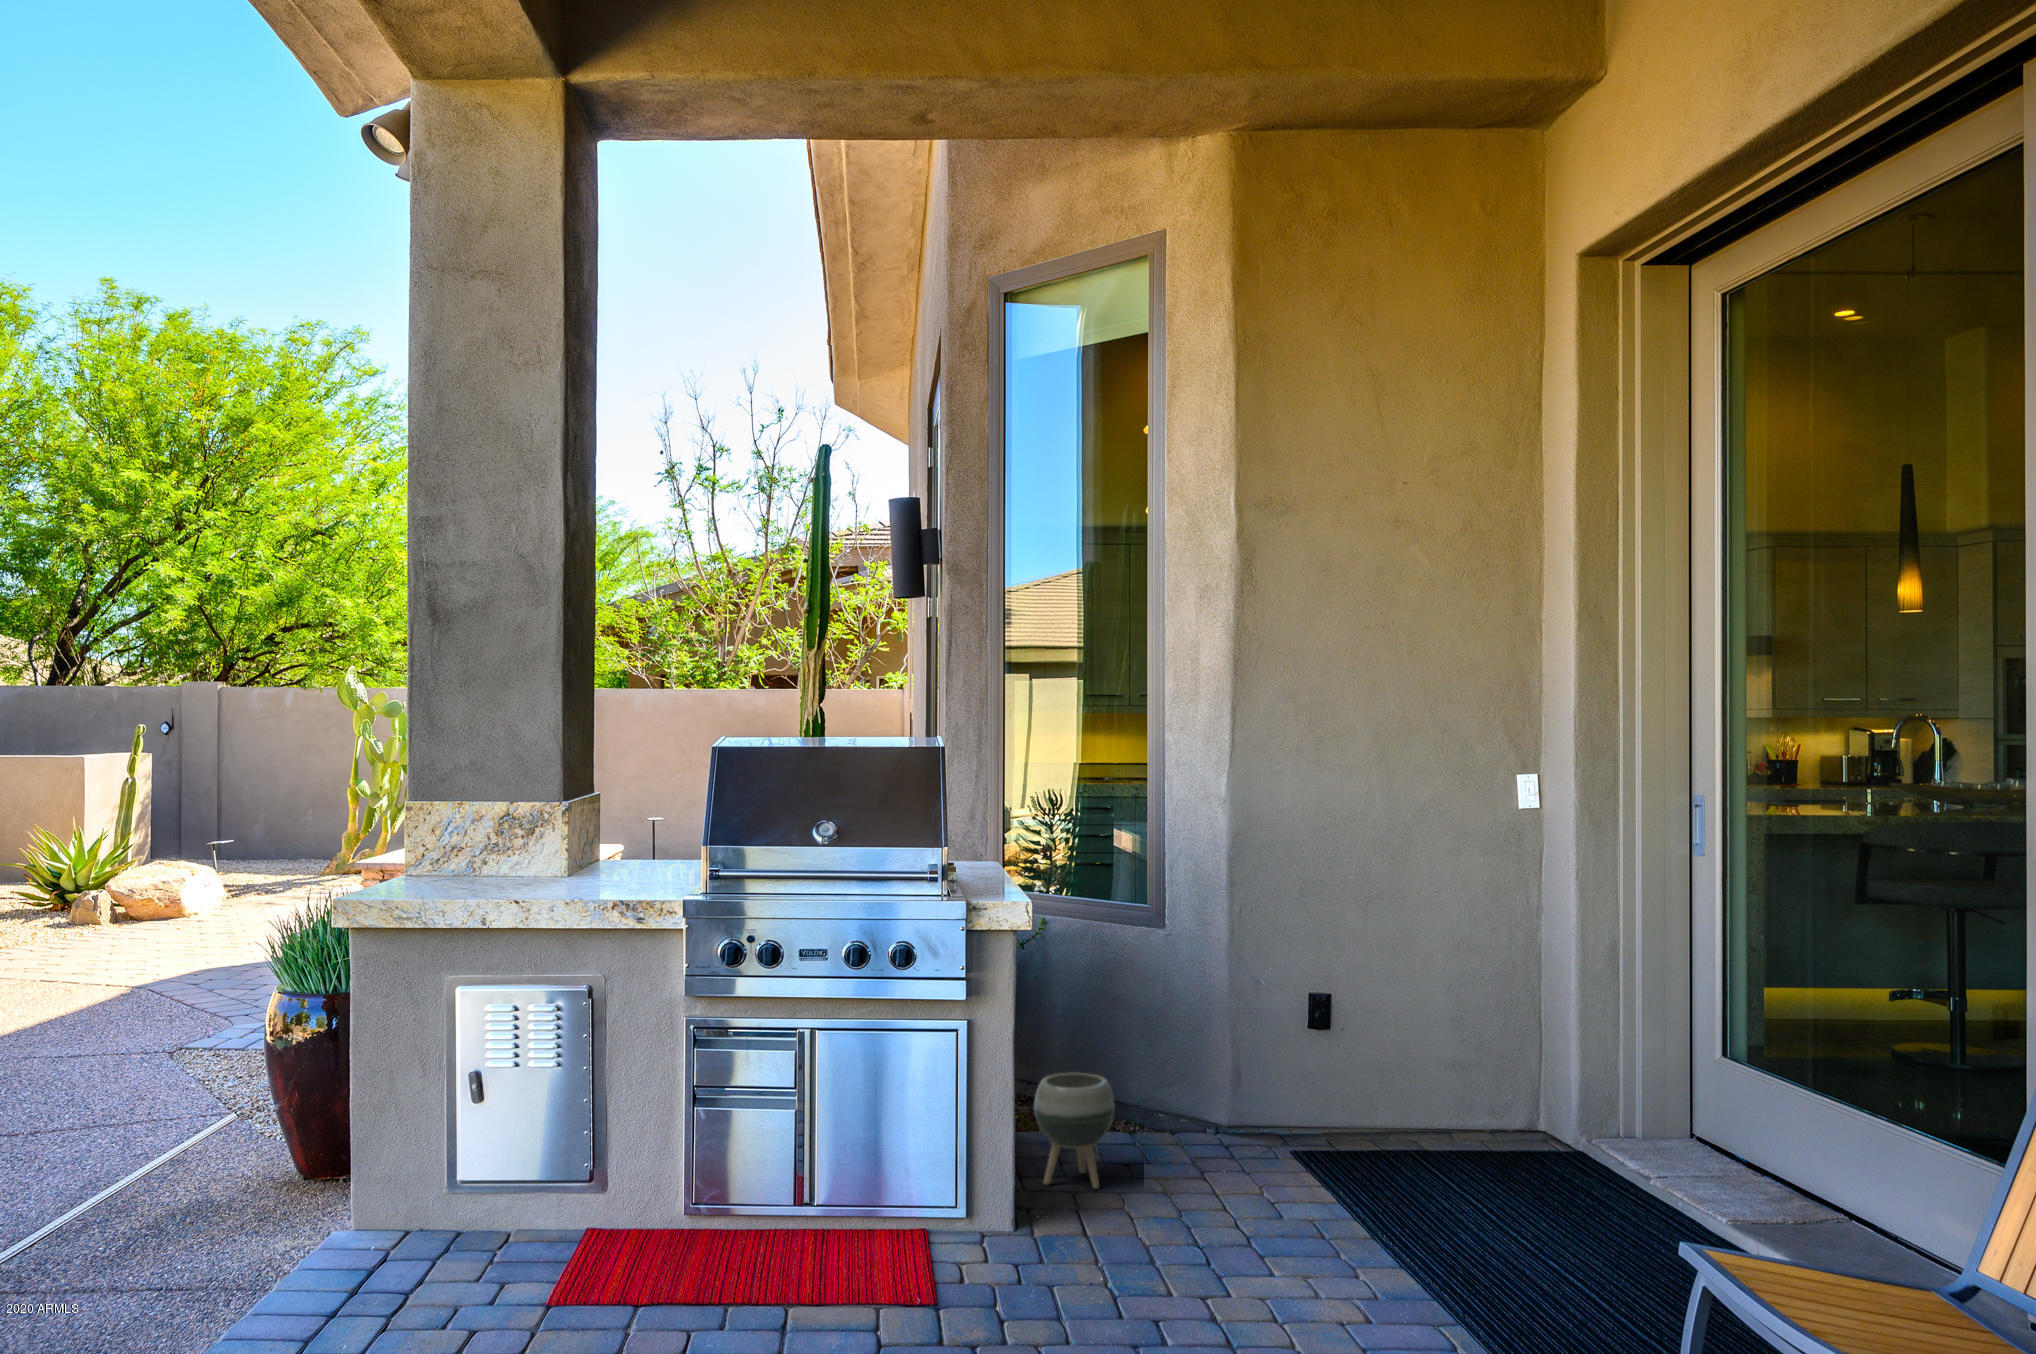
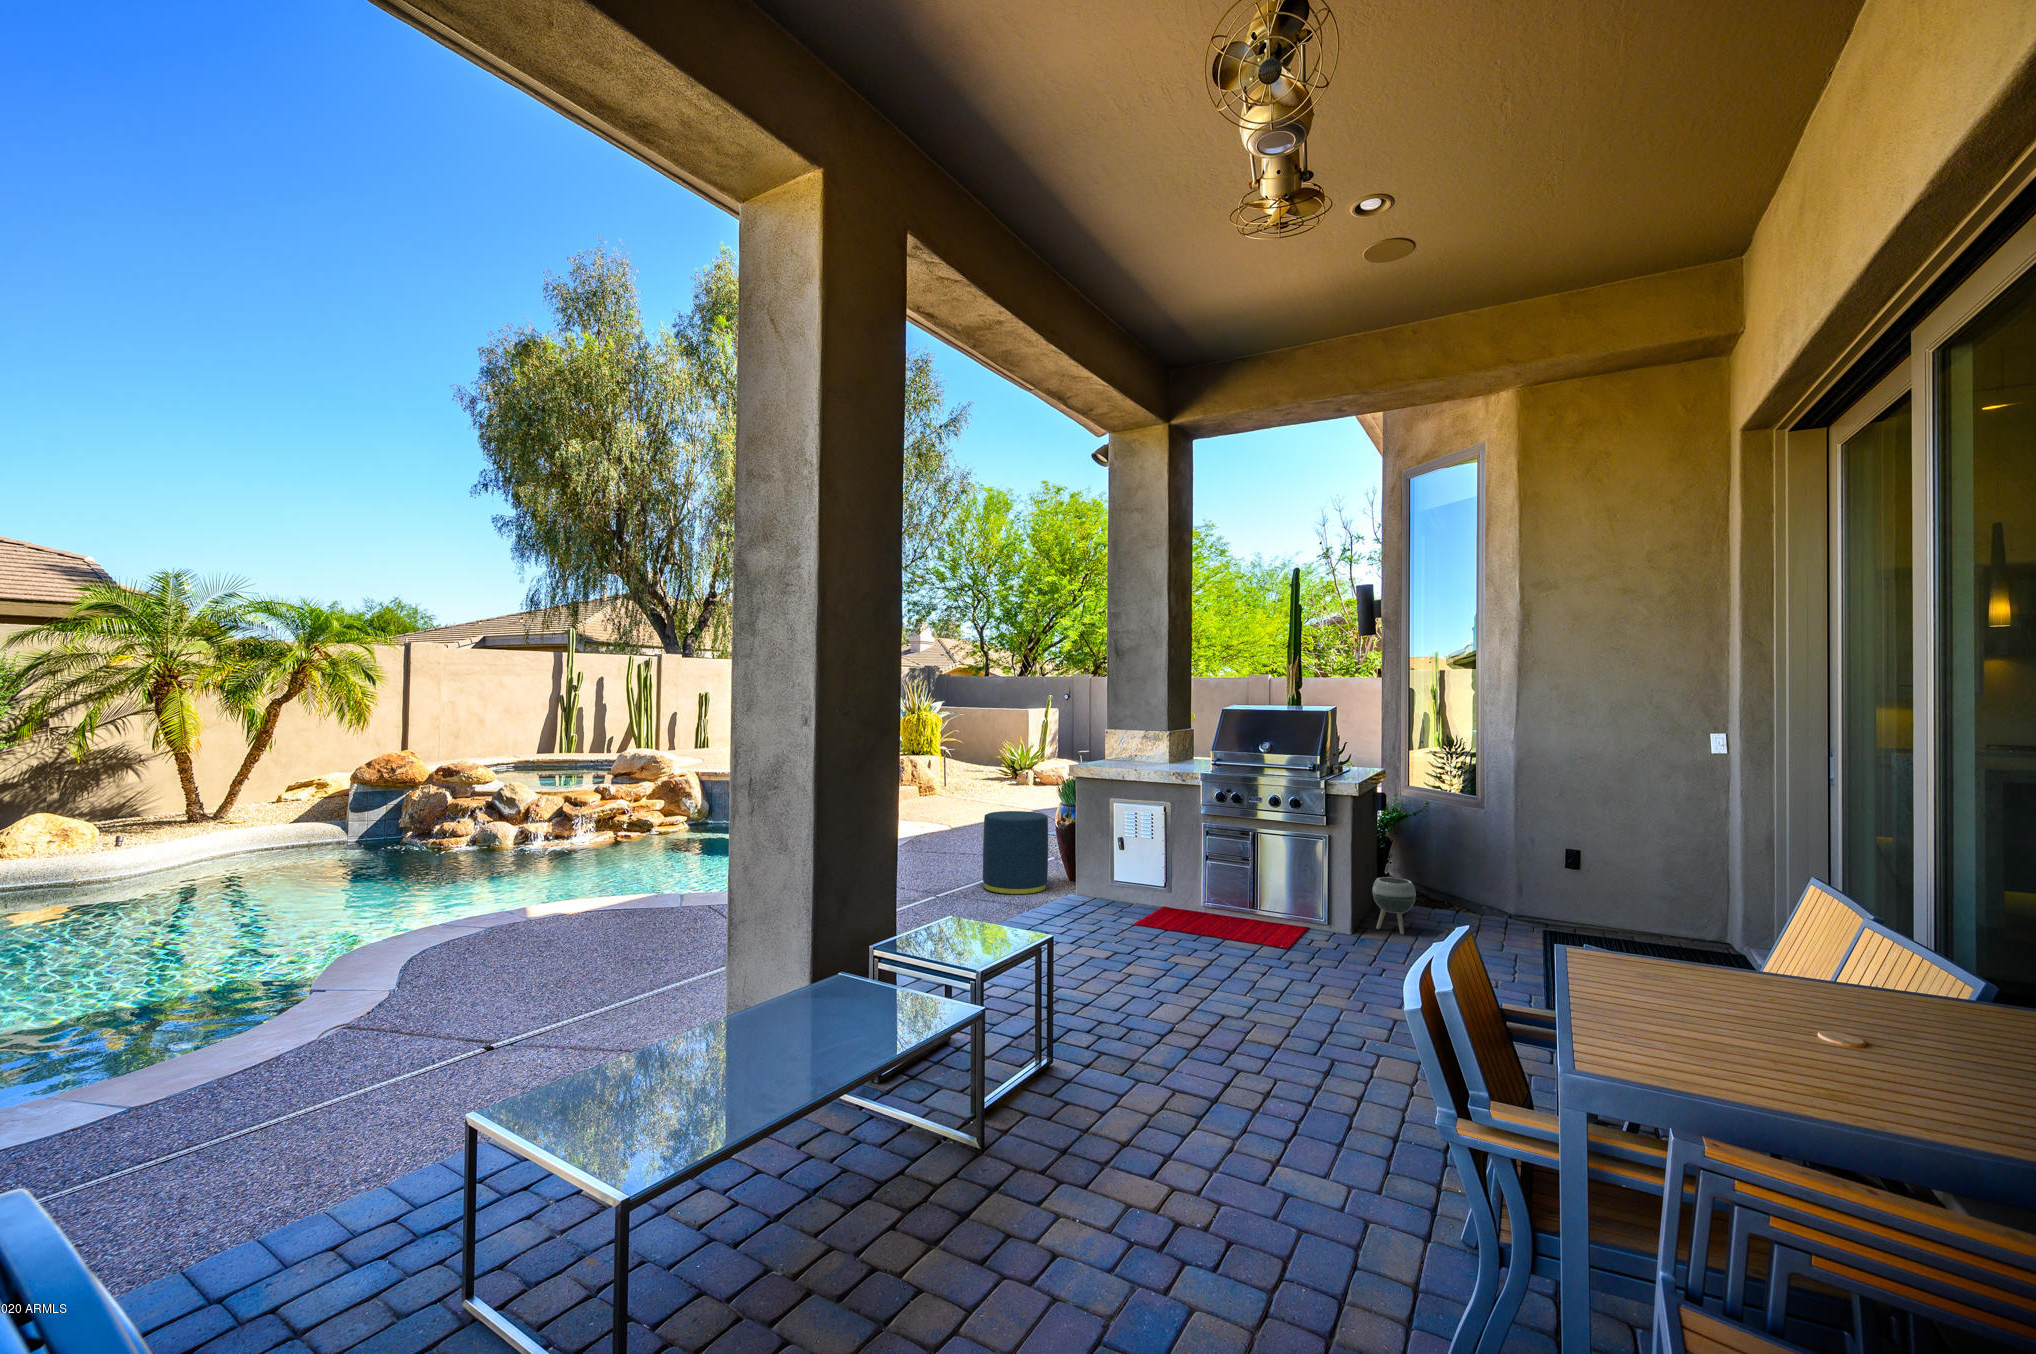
ottoman: none [49,1030,251,1274] -> present [983,811,1048,895]

